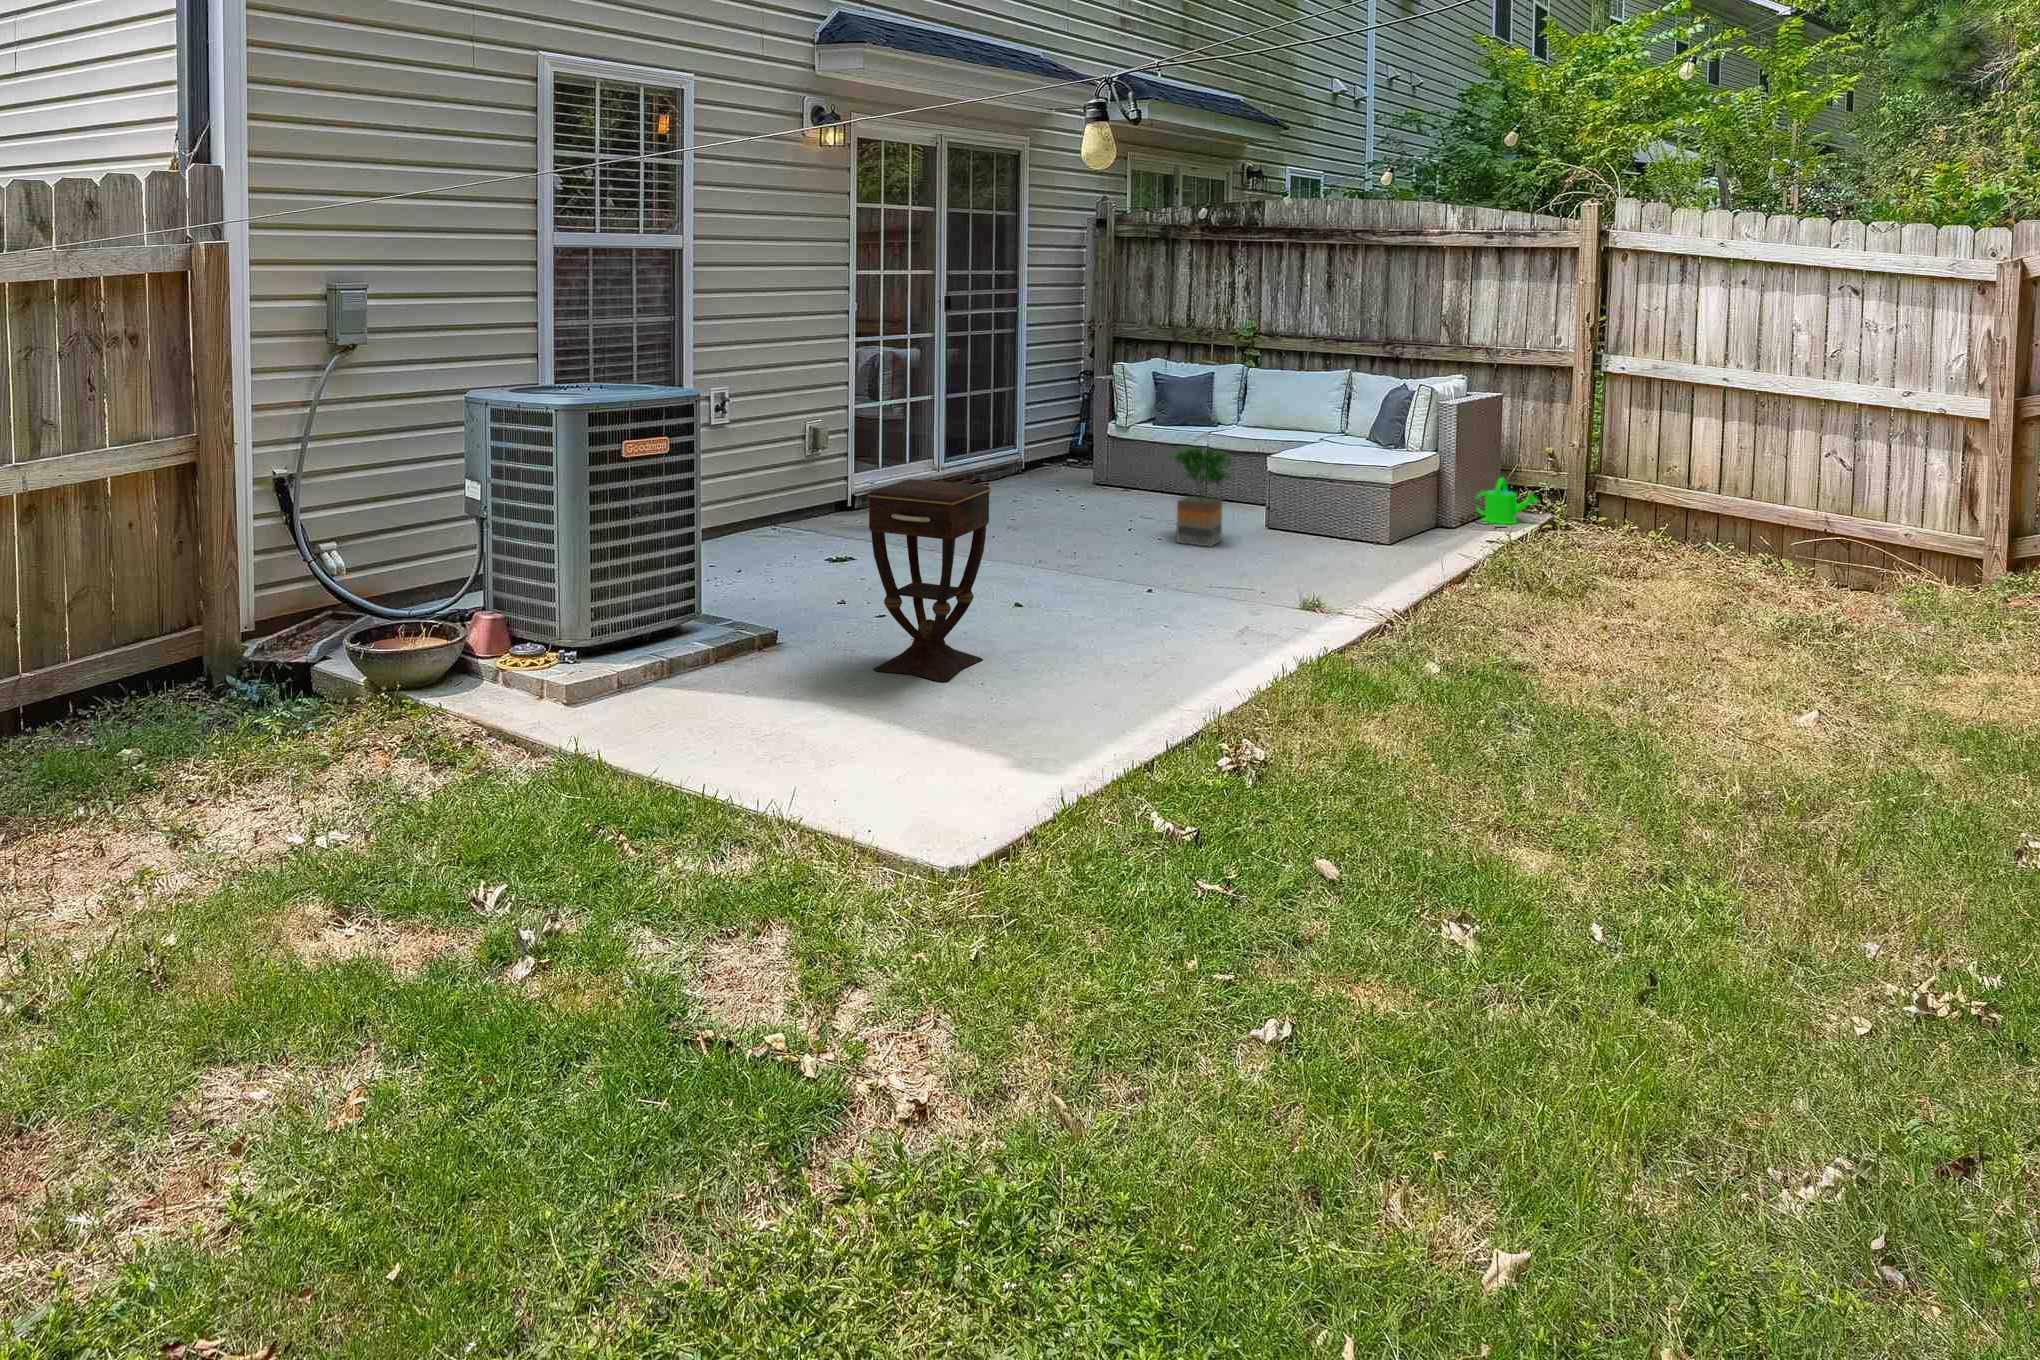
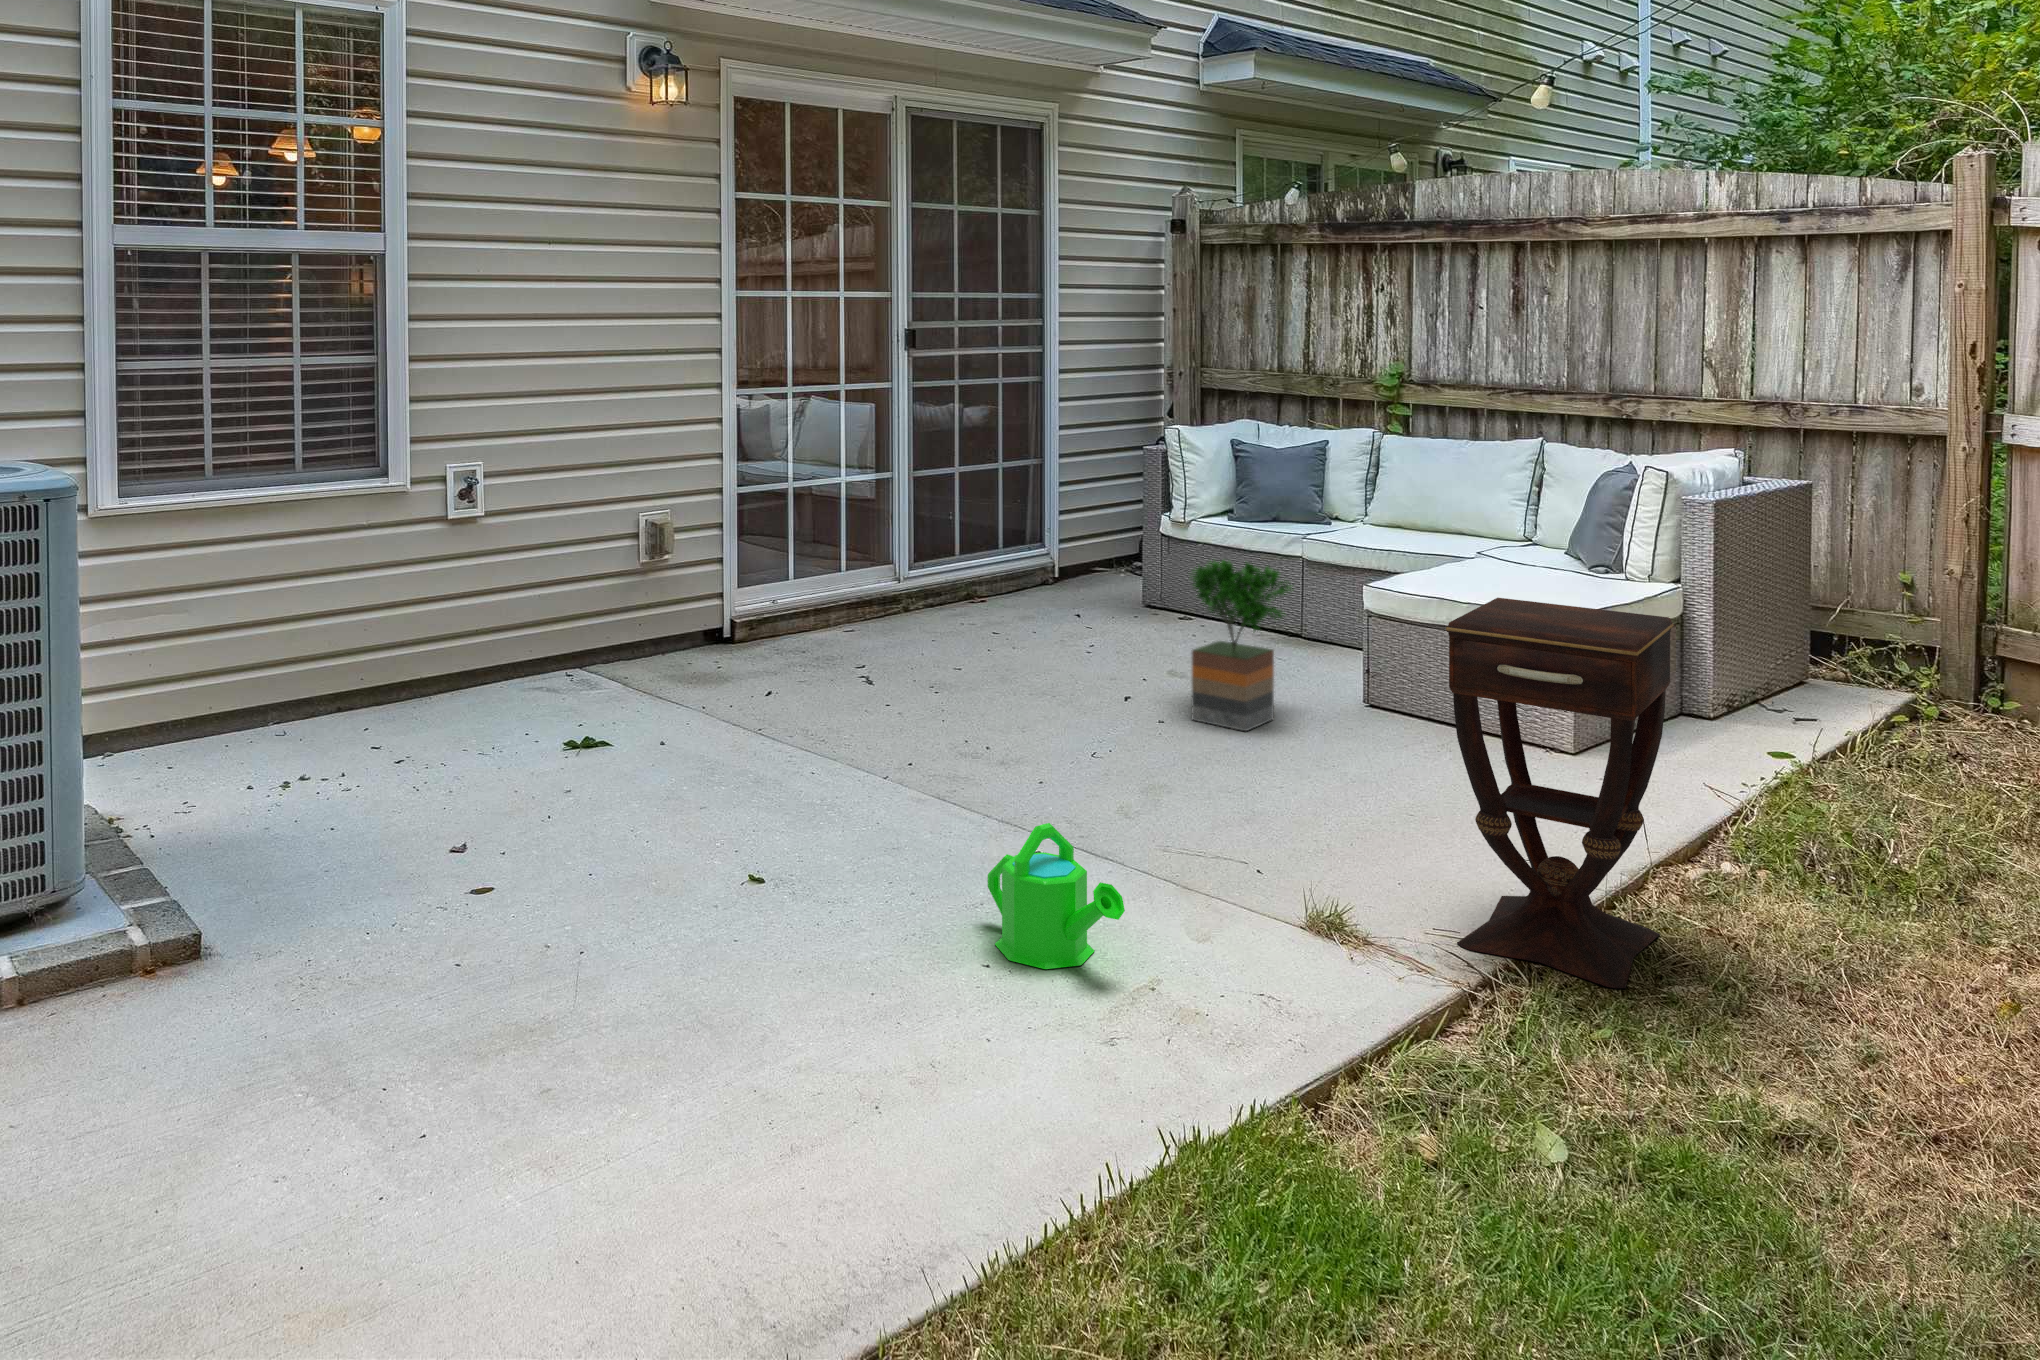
watering can: present [1476,477,1537,524] -> present [988,823,1125,969]
side table: present [868,479,991,682] -> present [1446,598,1674,988]

